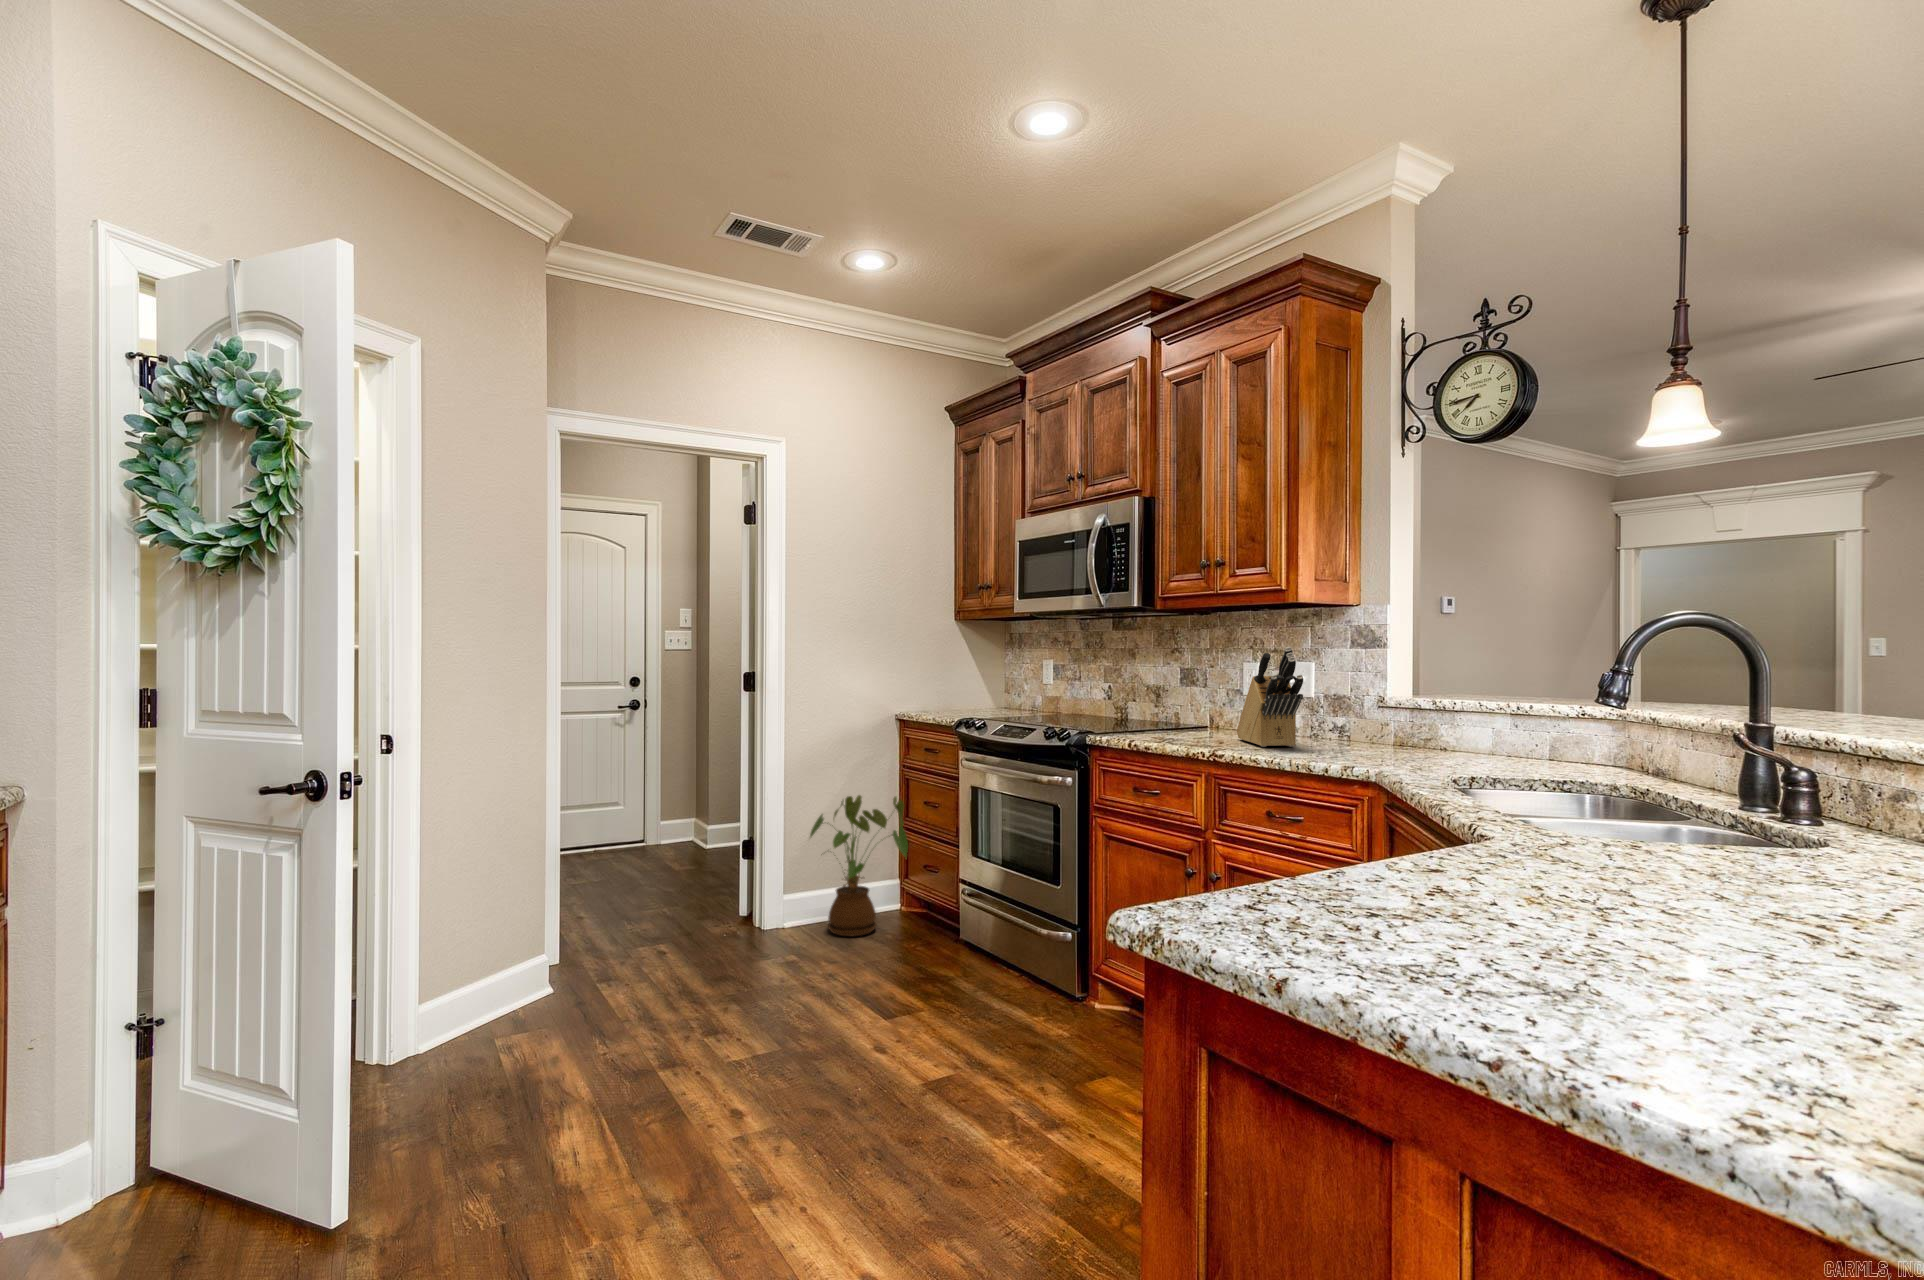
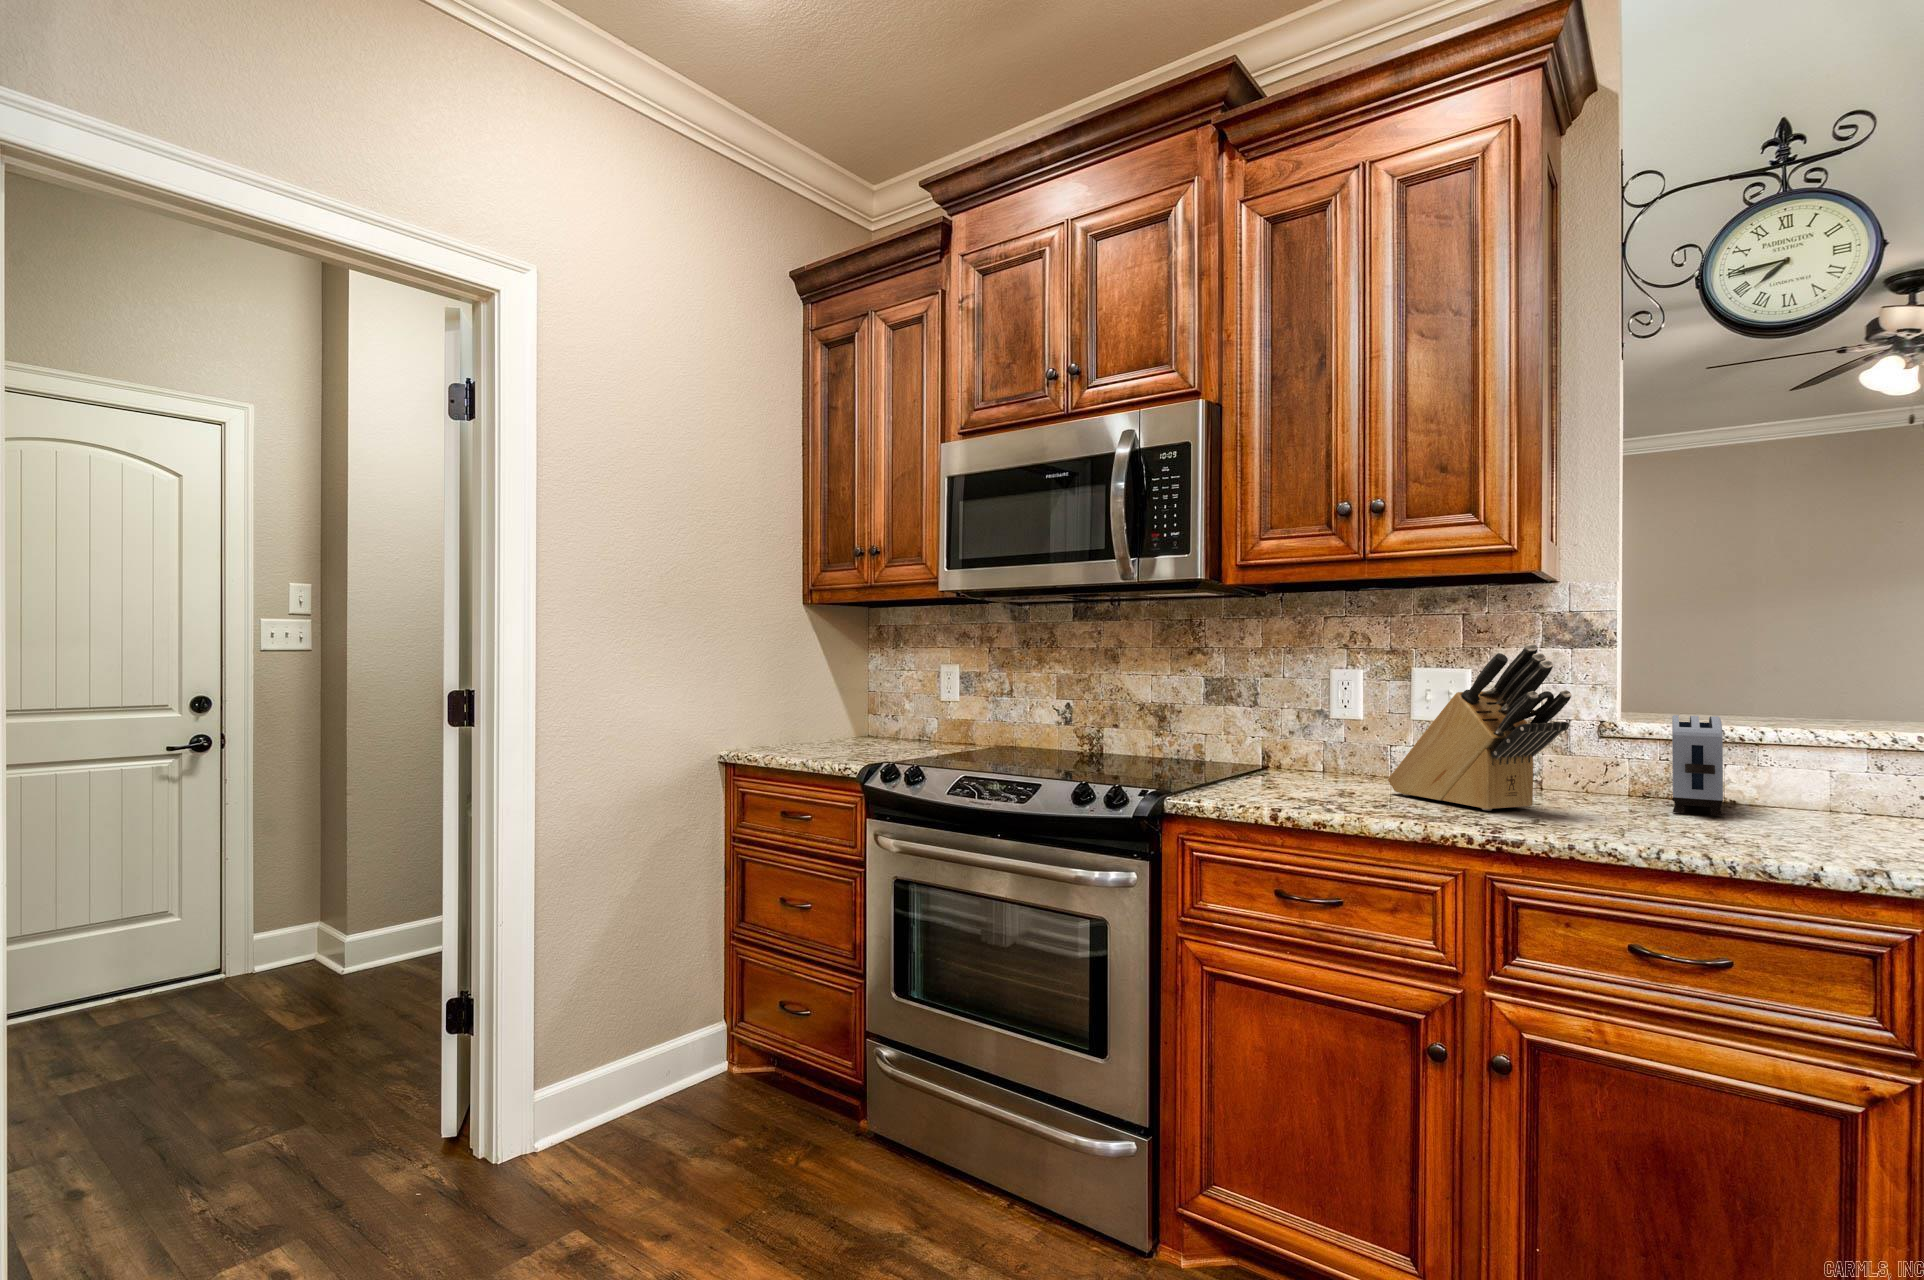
toaster: none [1379,692,1440,753] -> present [1672,715,1723,816]
house plant: present [810,795,908,936] -> none [595,897,783,1162]

